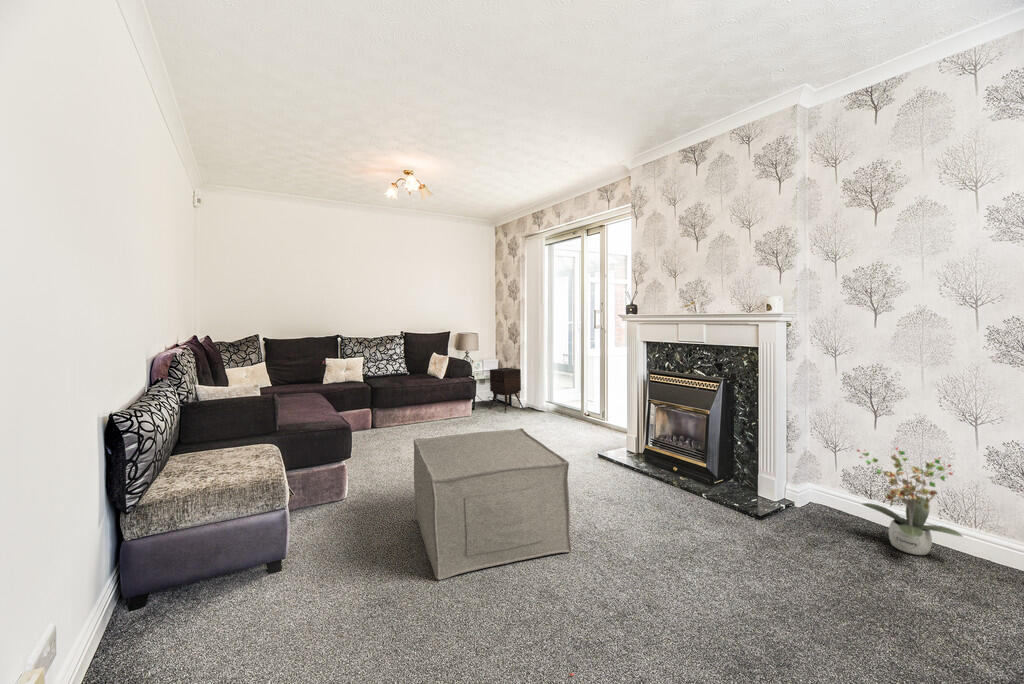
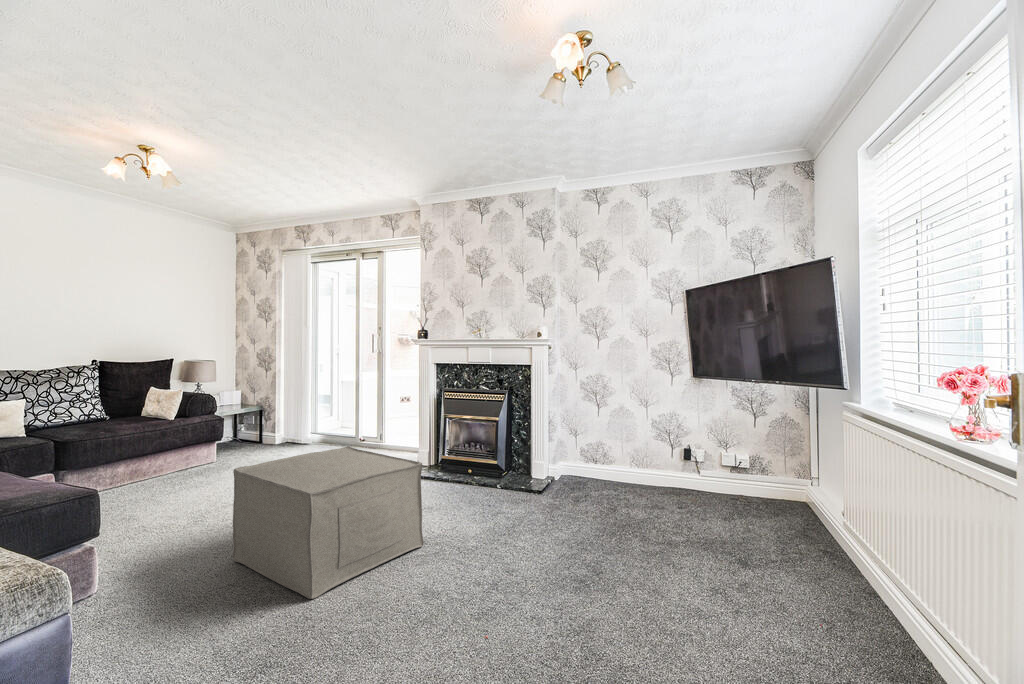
side table: present [489,368,523,413] -> none [233,398,279,450]
potted plant: present [857,448,963,555] -> none [597,428,652,494]

